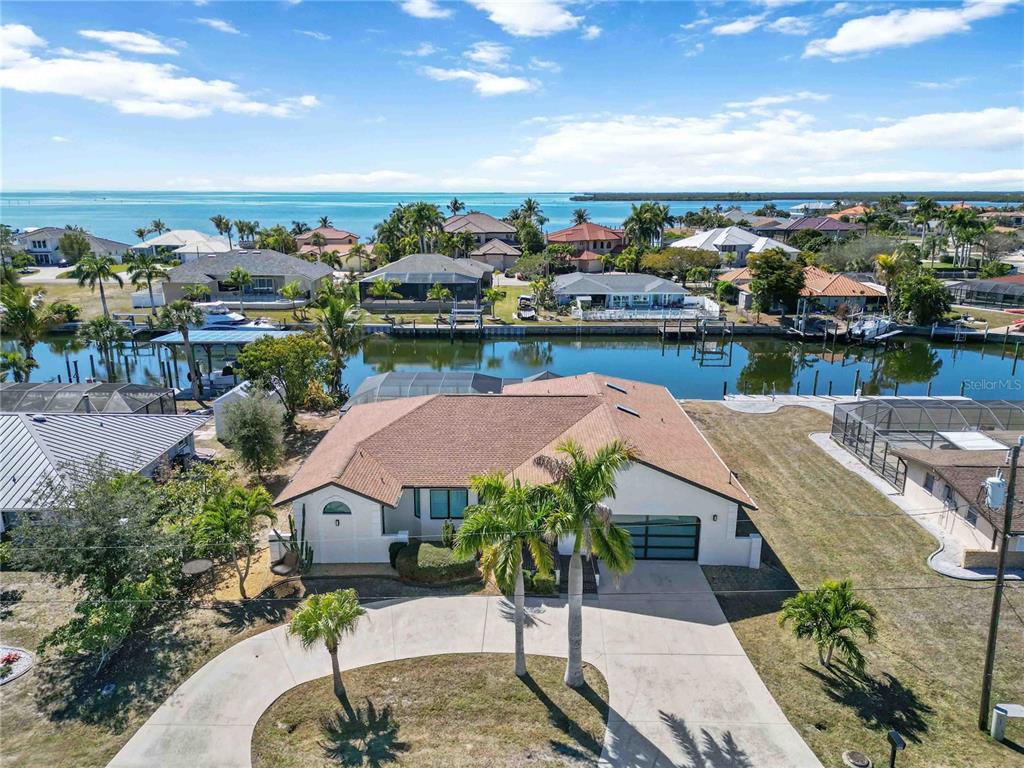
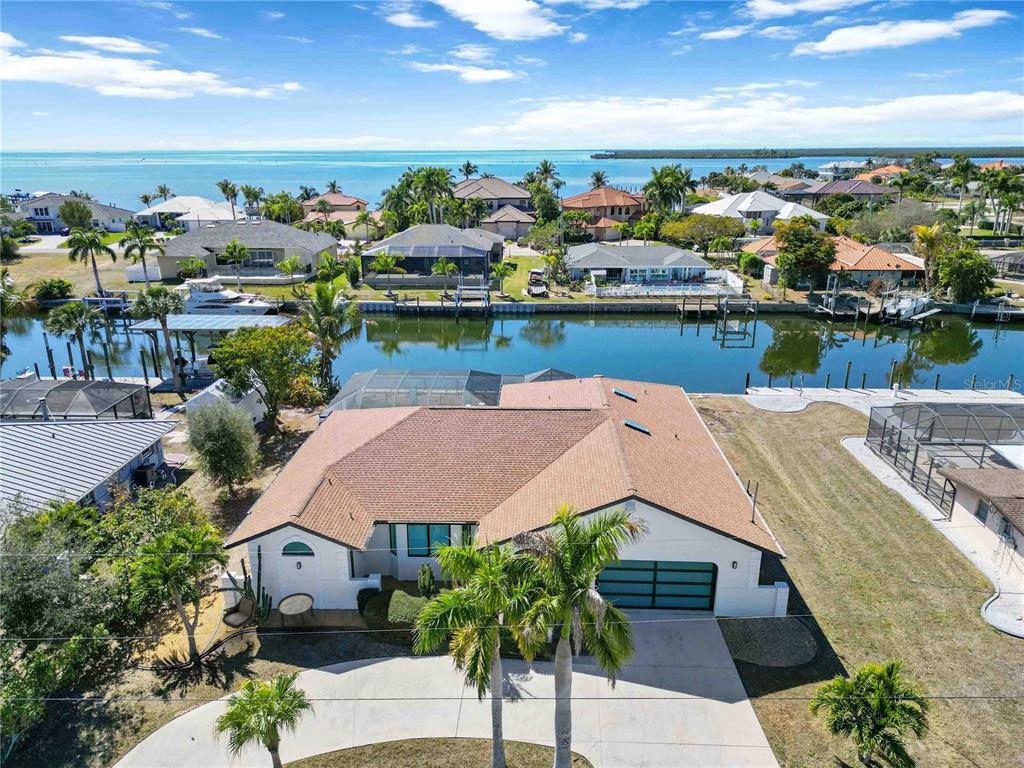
round table: present [180,557,215,589] -> present [277,593,314,629]

